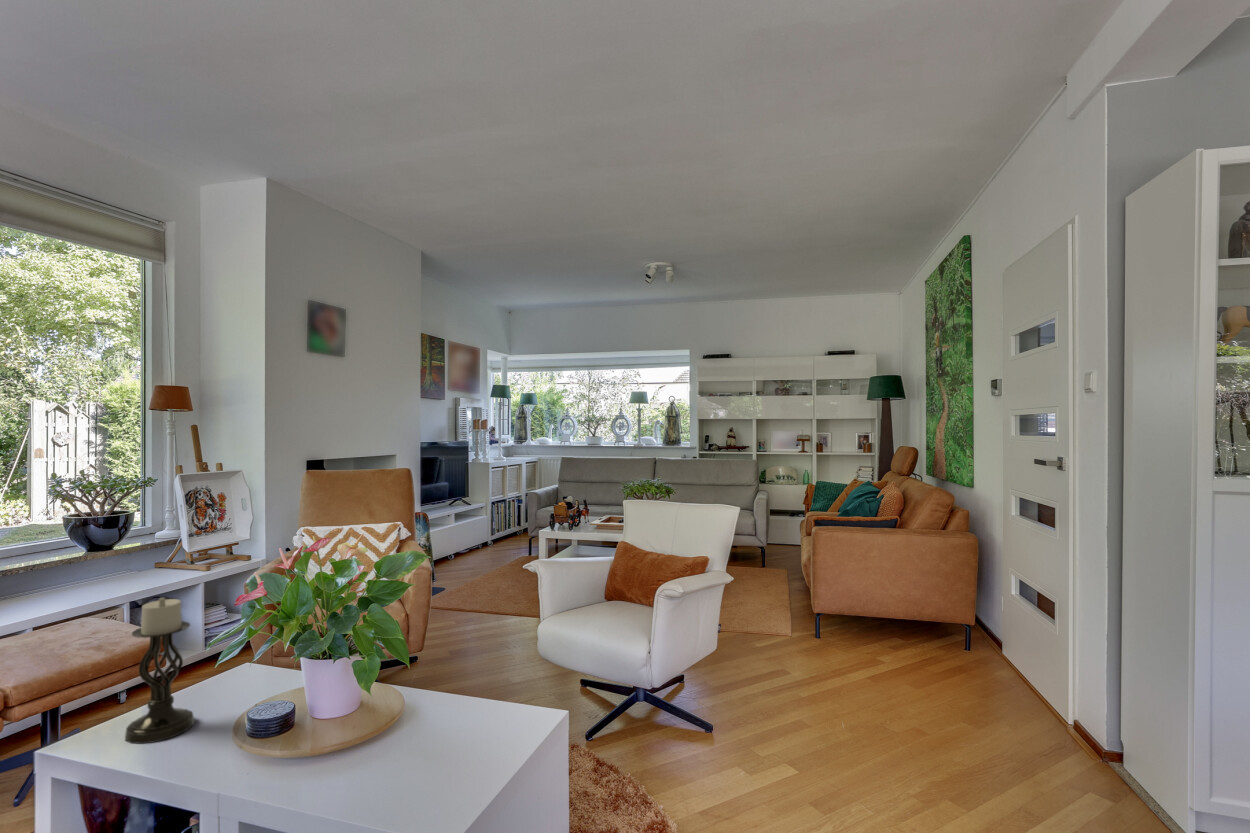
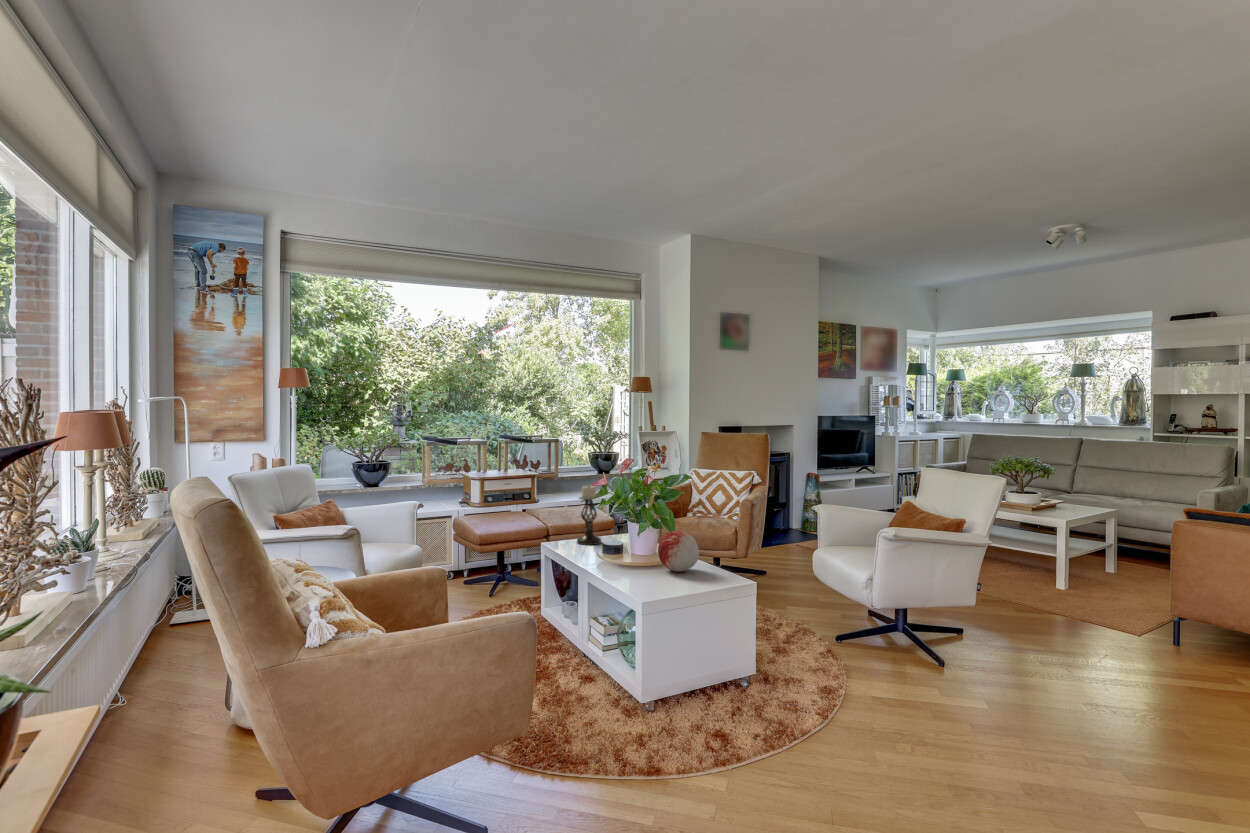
decorative orb: none [406,667,492,756] -> present [658,531,699,572]

